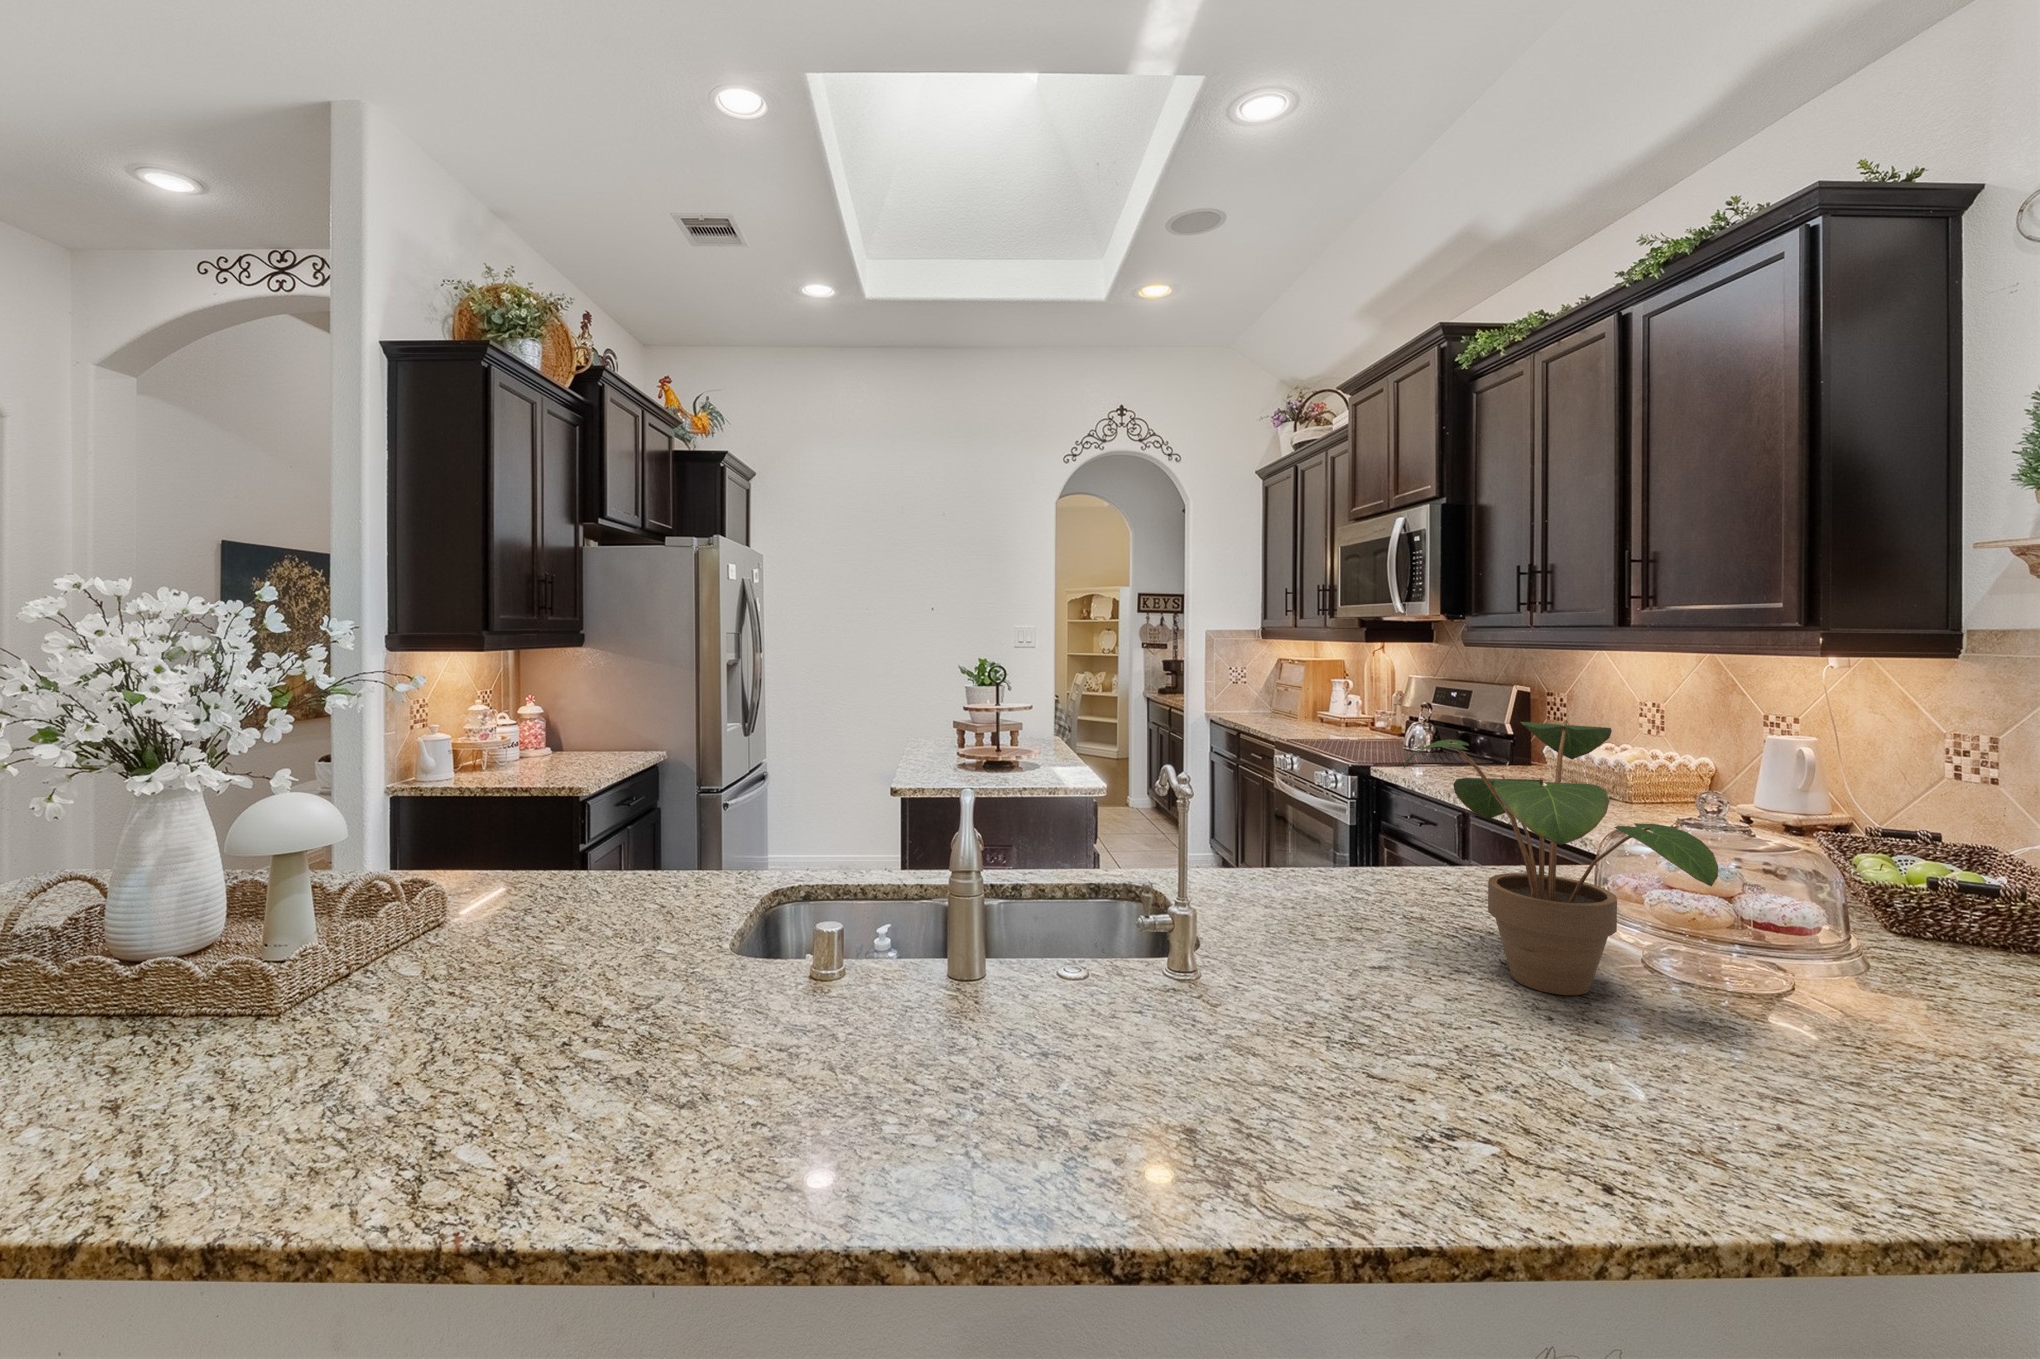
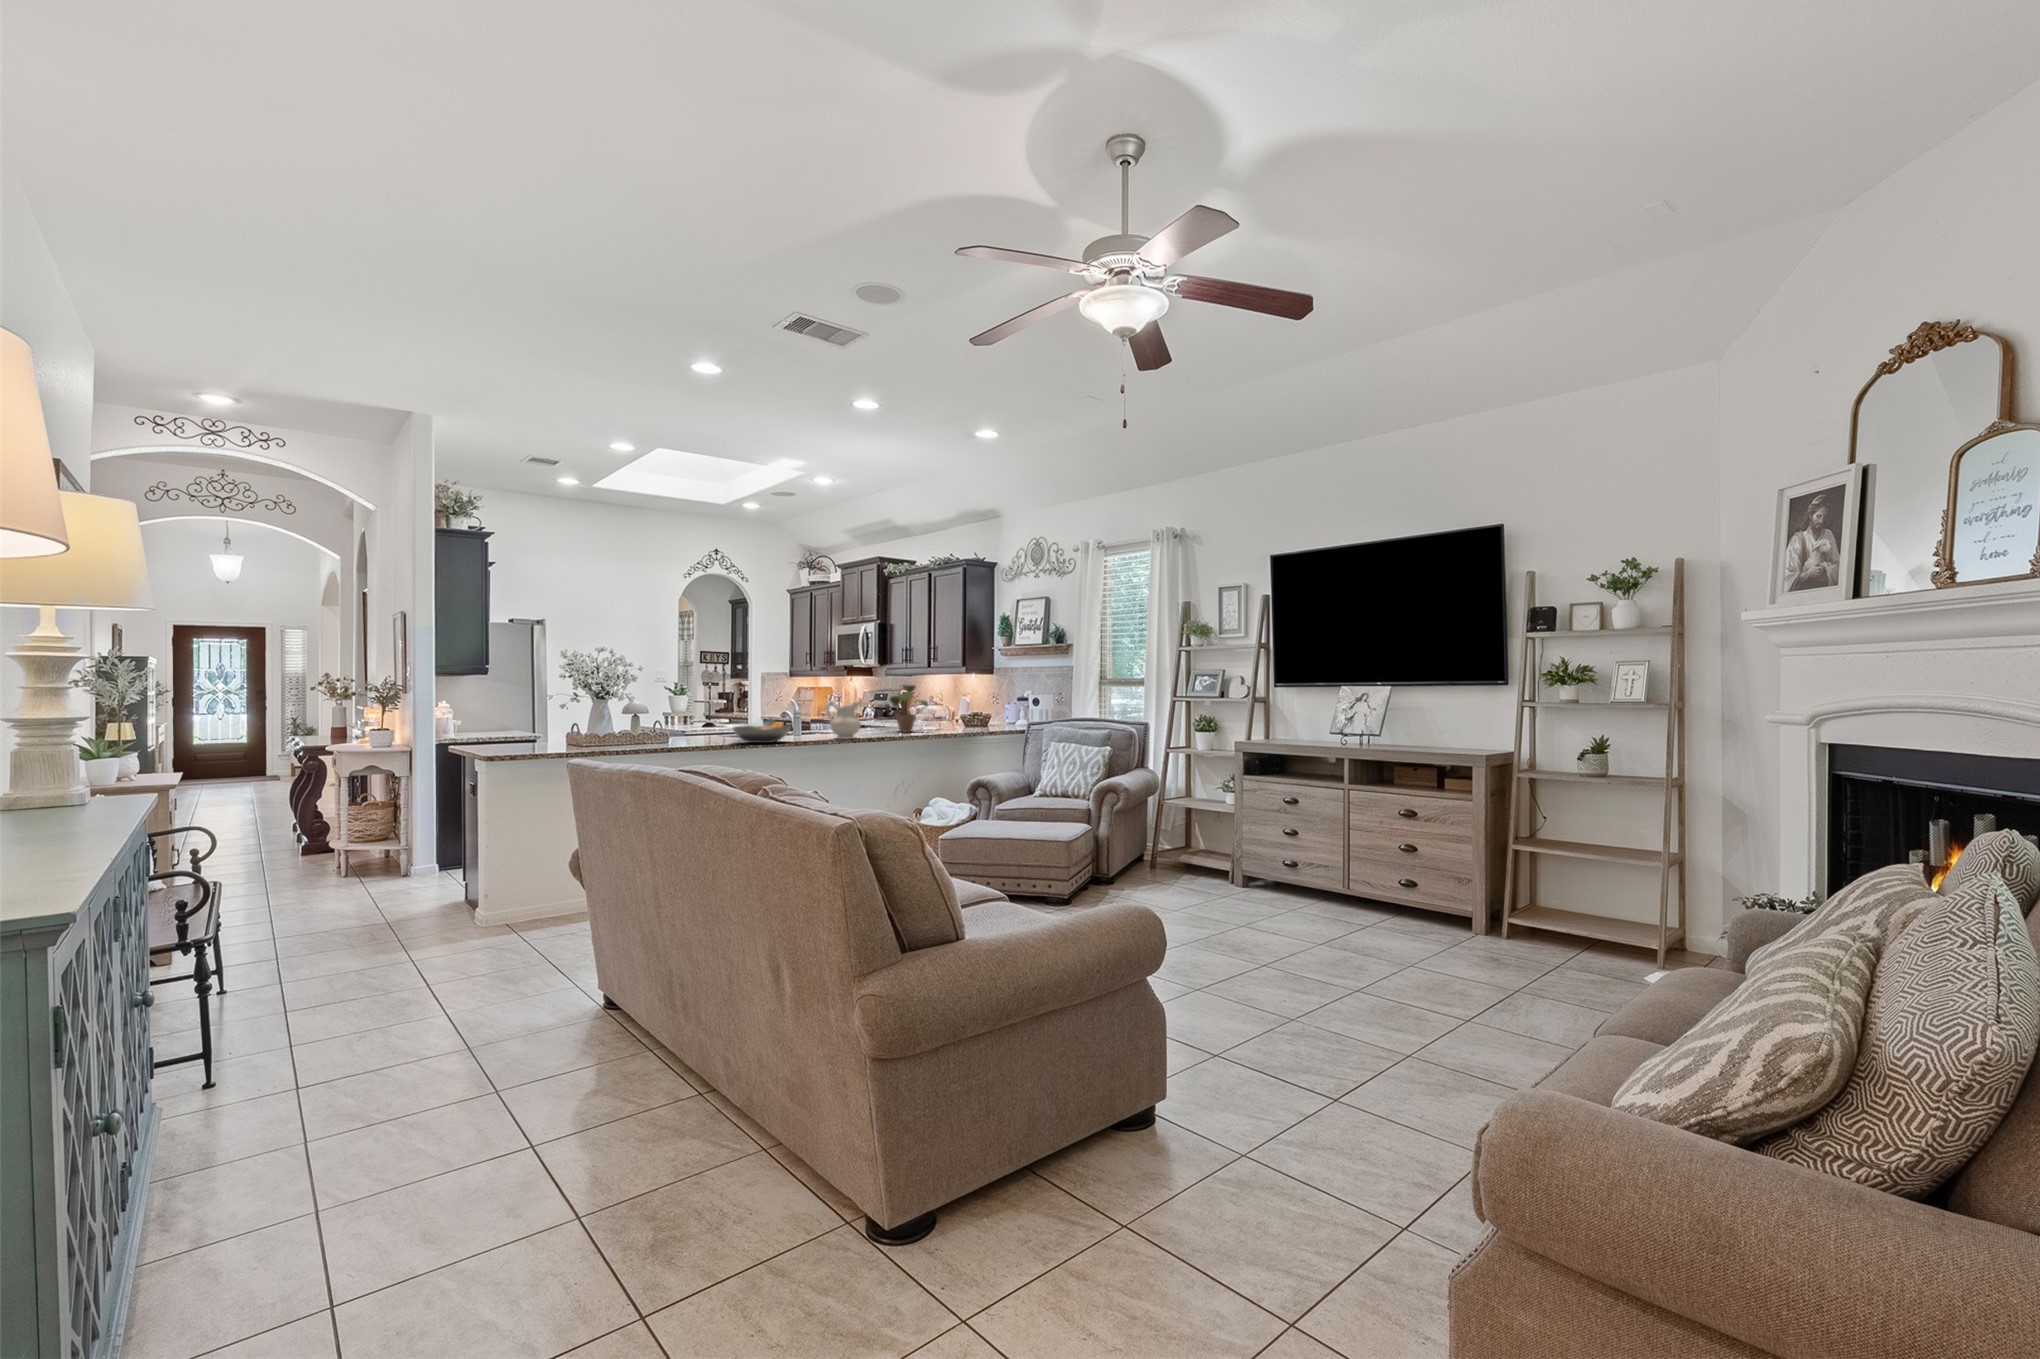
ceramic pitcher: none [988,848,1200,1150] -> present [826,701,861,739]
fruit bowl: none [341,940,726,1139] -> present [733,722,791,743]

